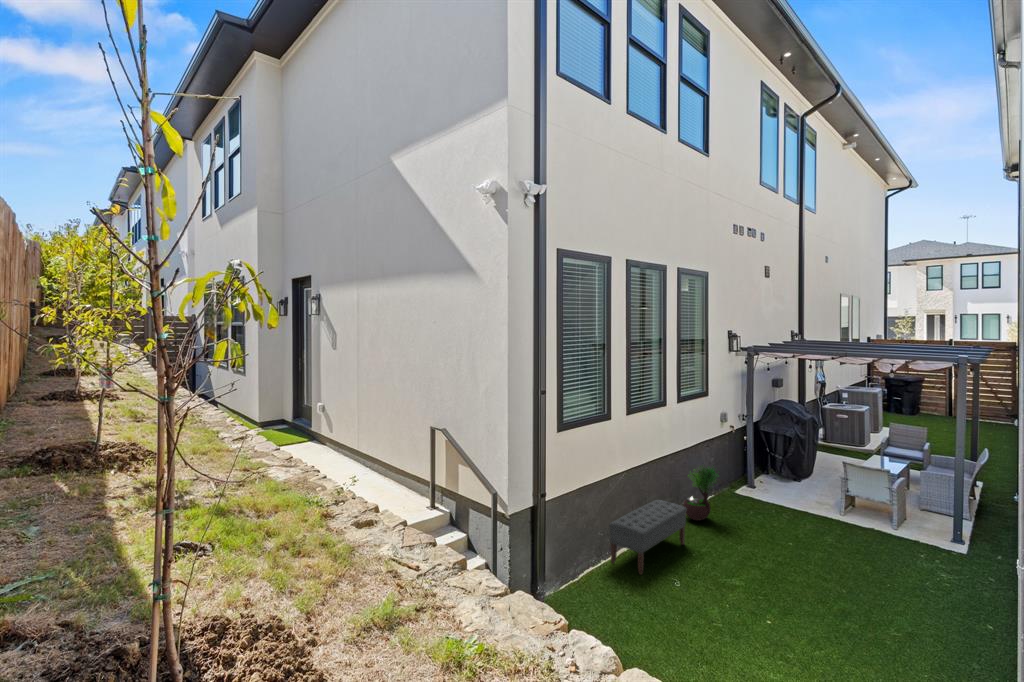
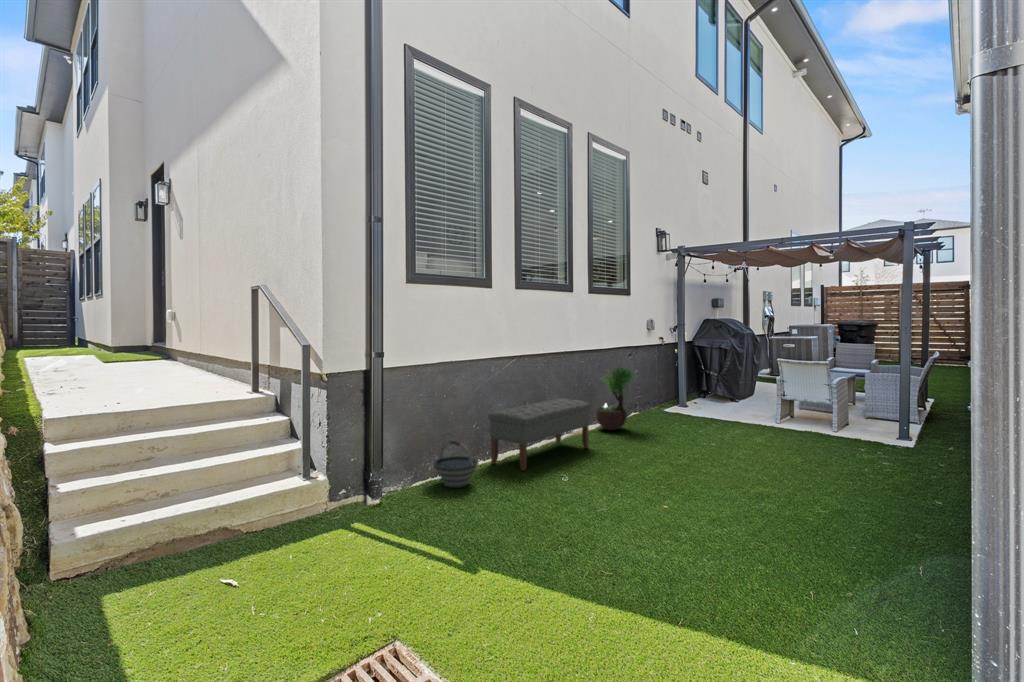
bucket: none [575,554,611,594] -> present [433,441,478,488]

